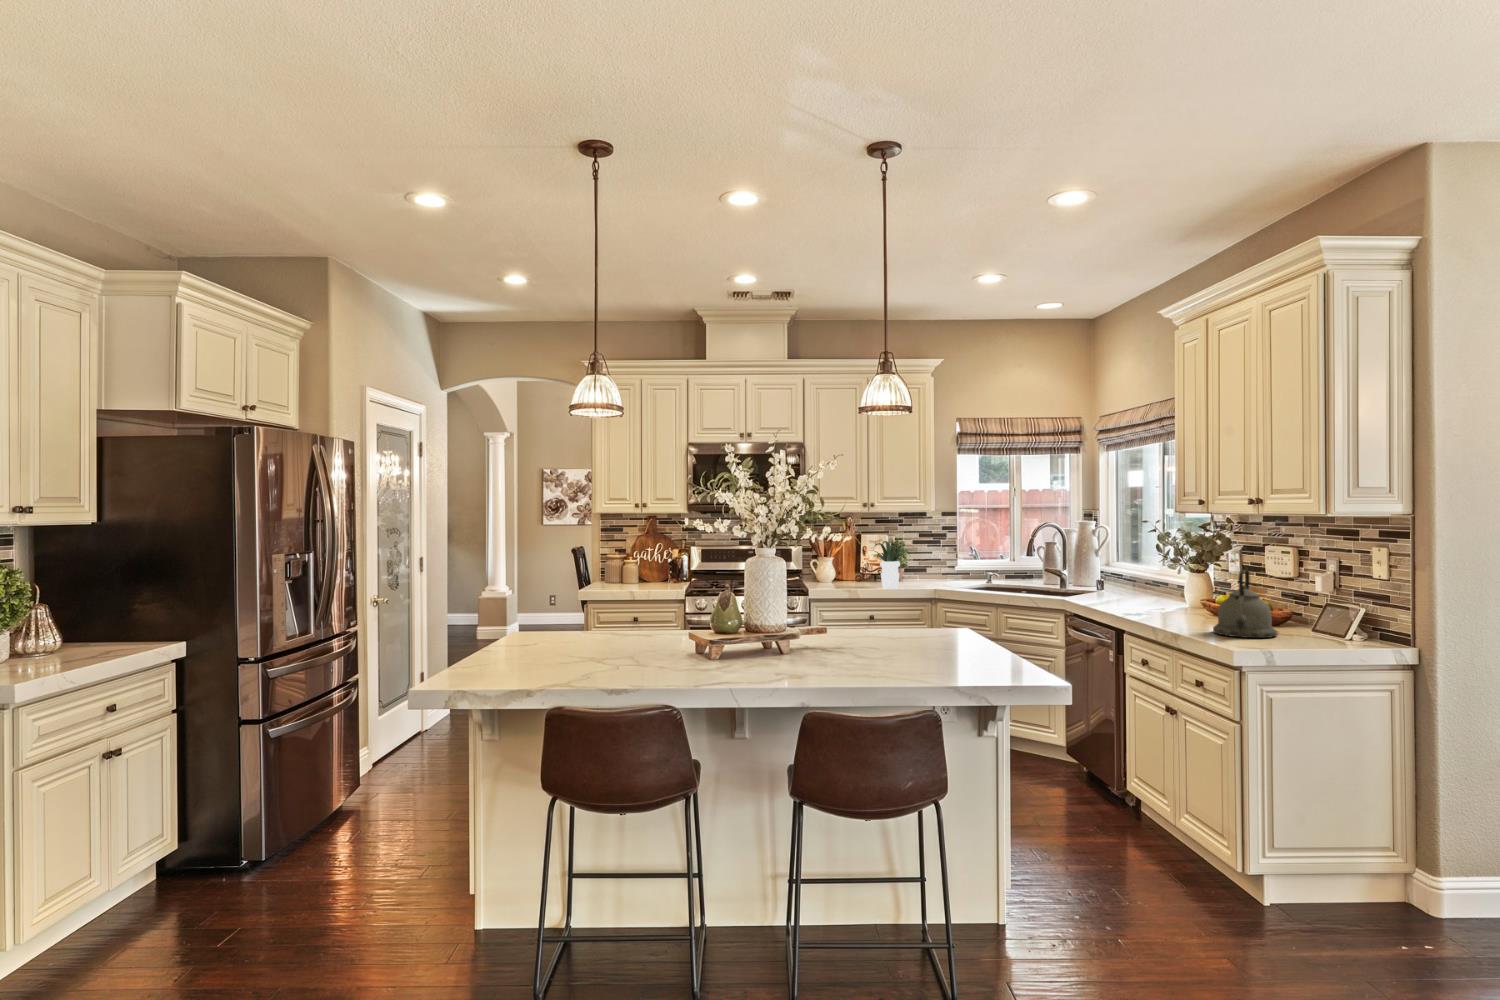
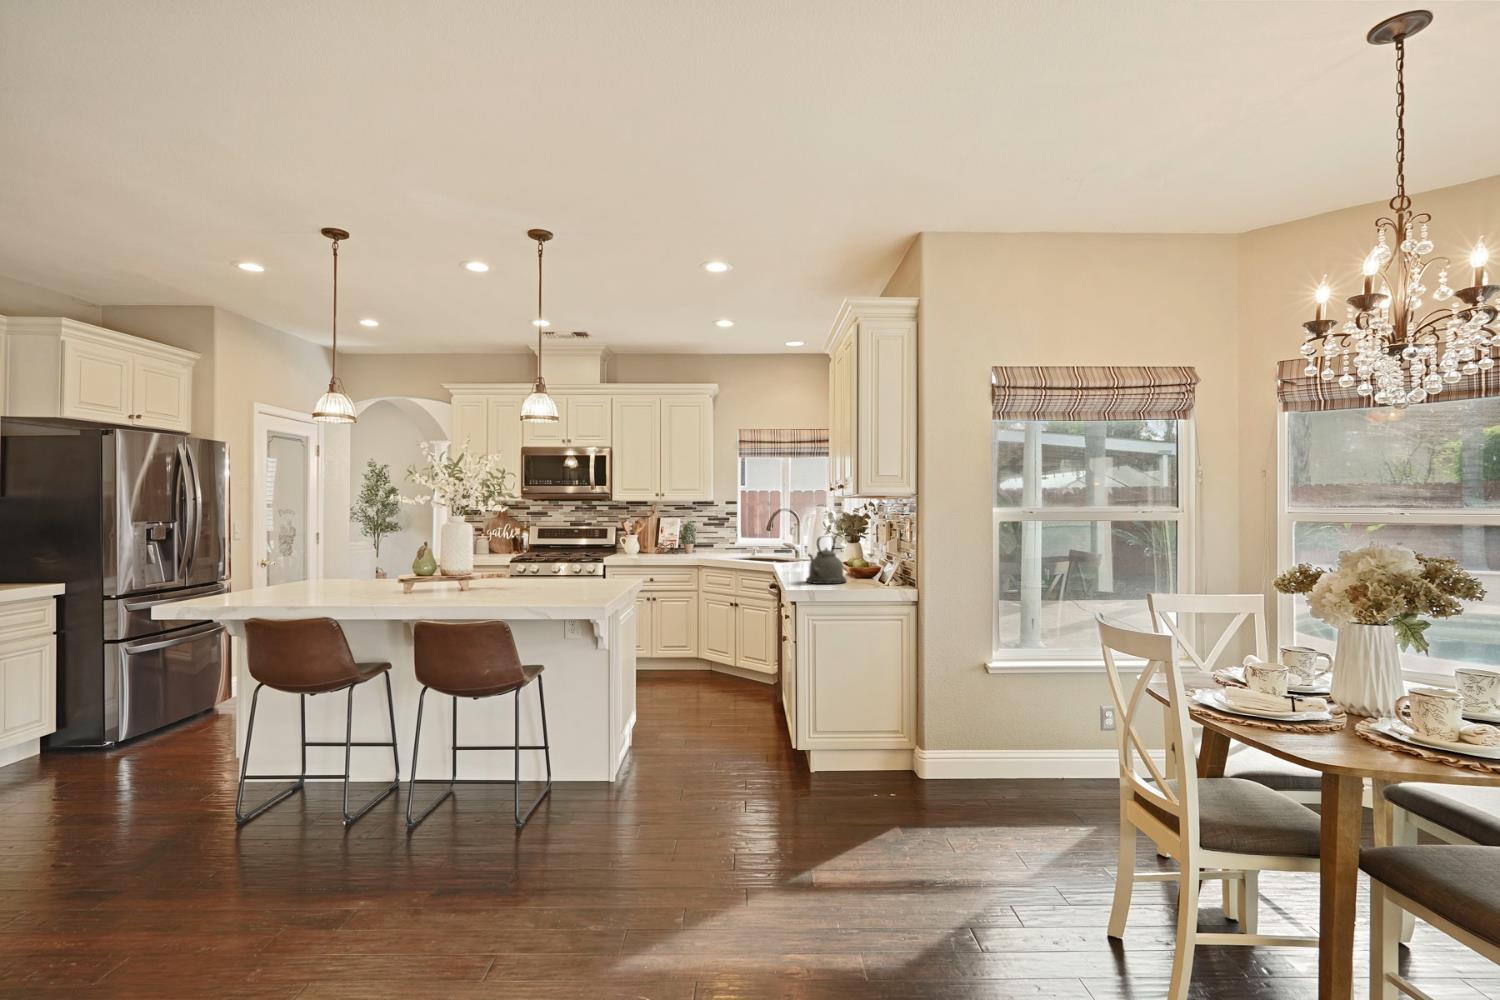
potted plant: present [872,541,909,589] -> none [646,522,687,557]

